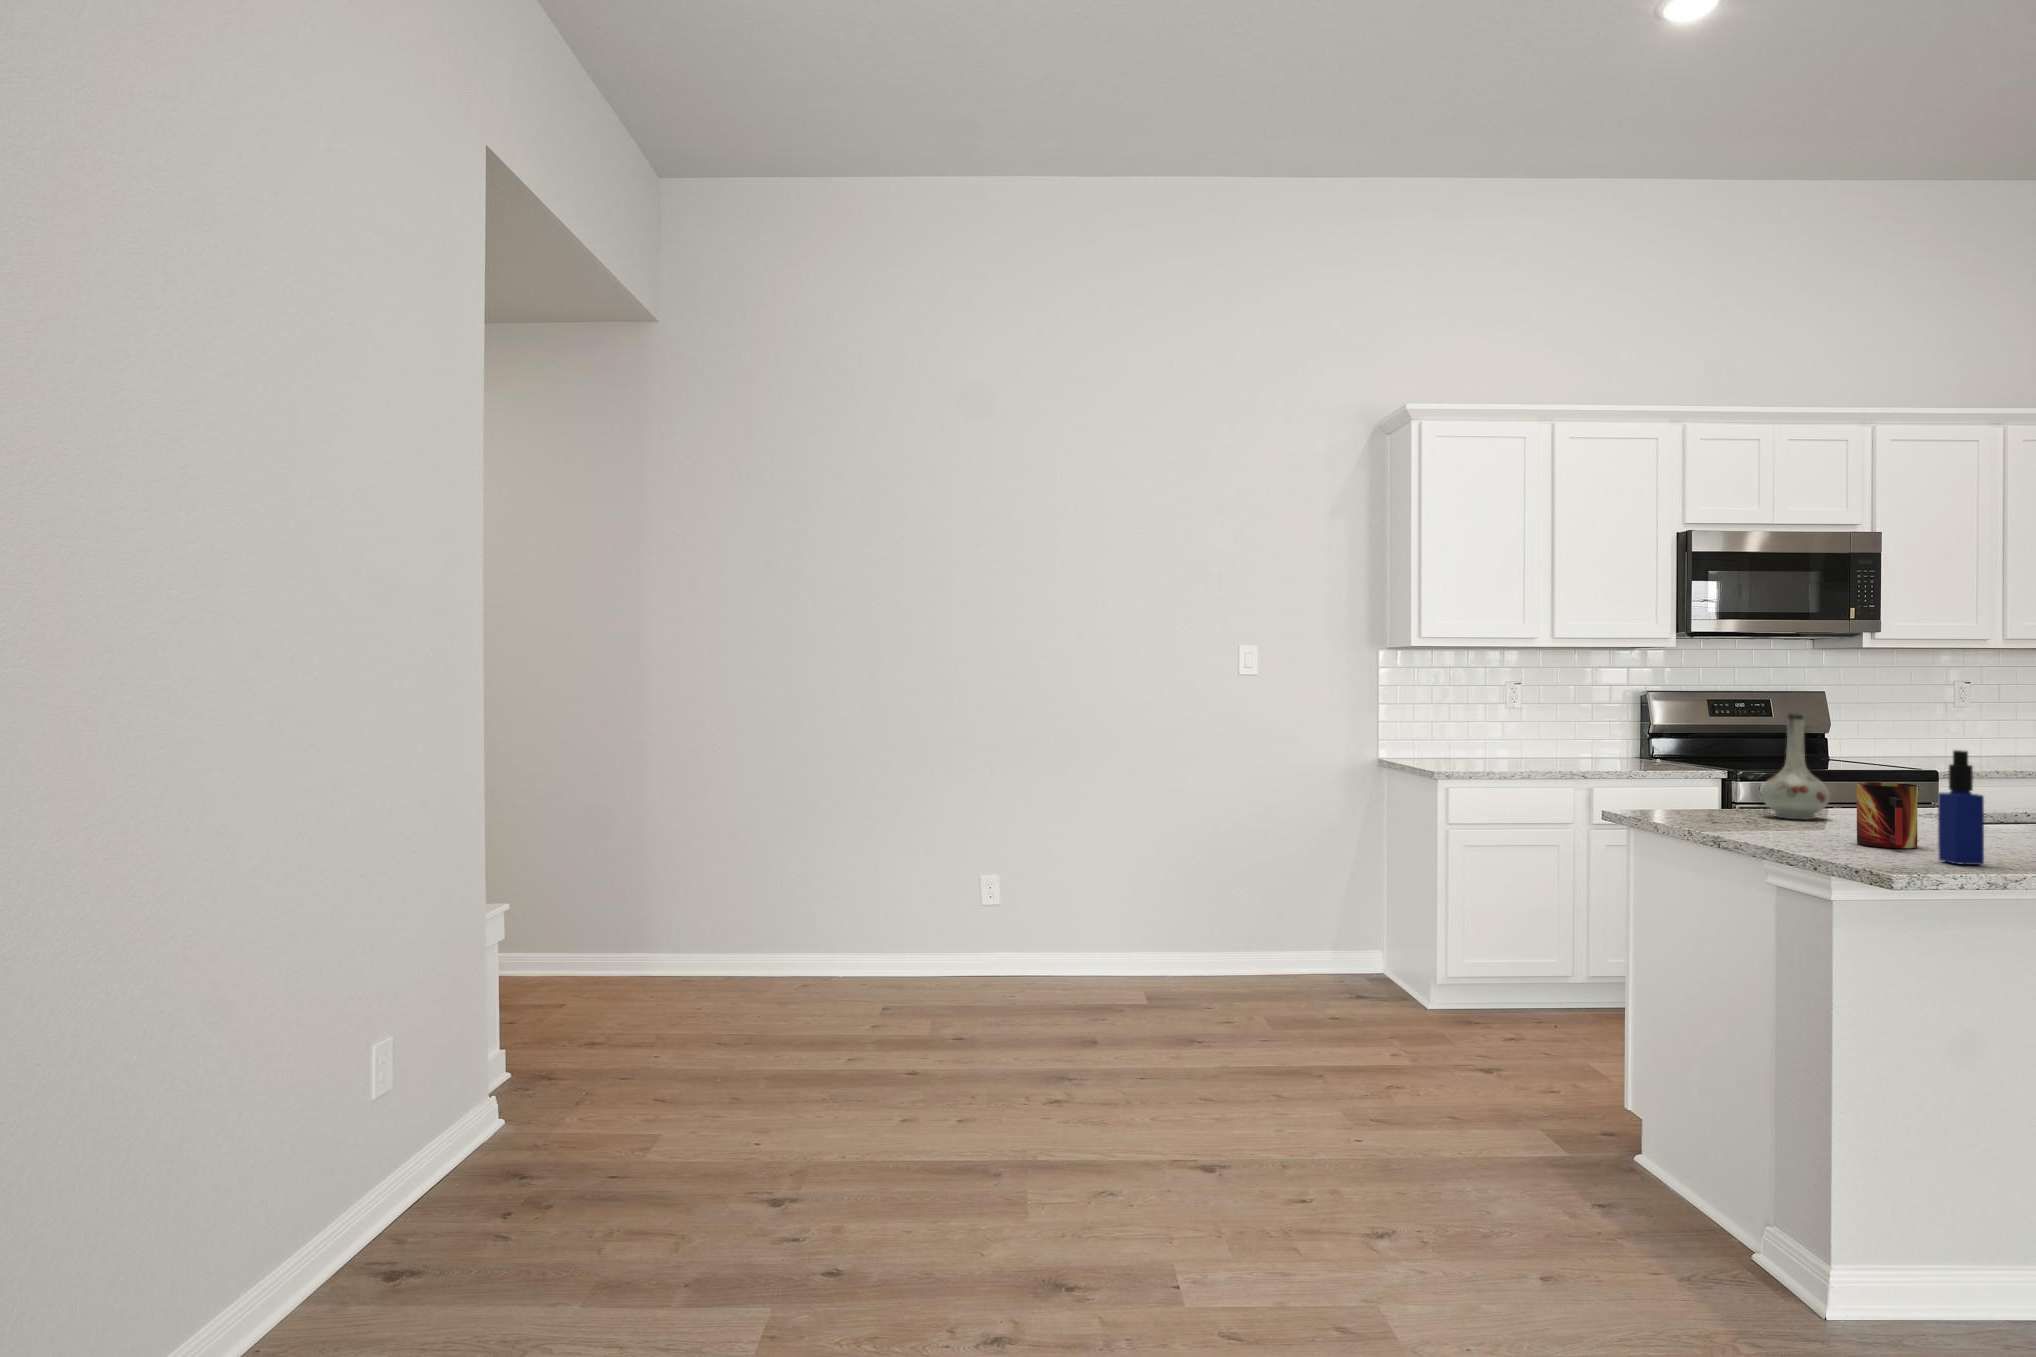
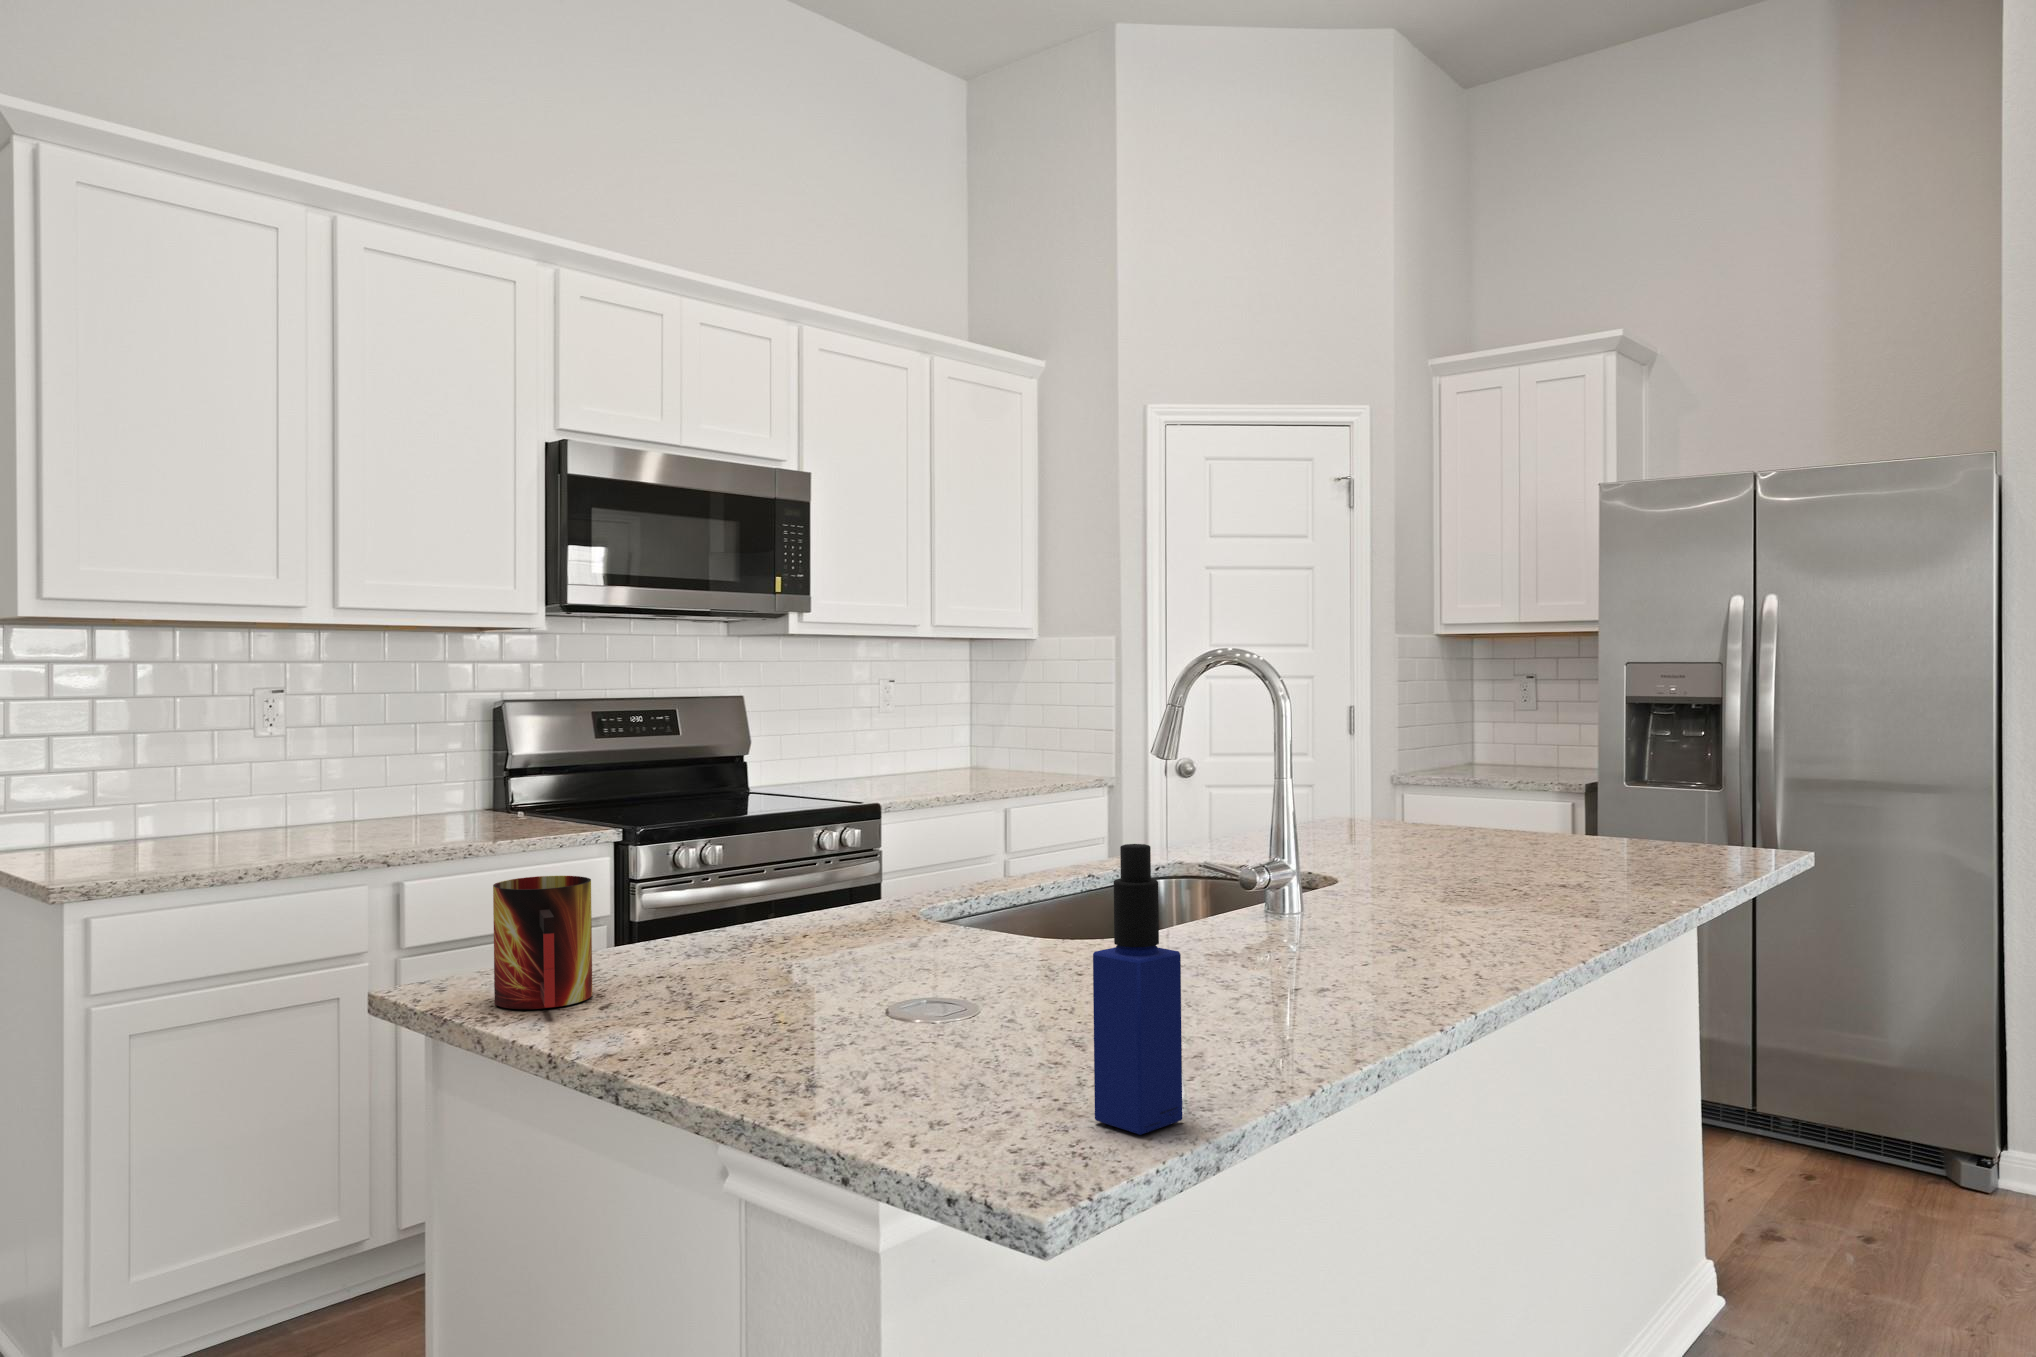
vase: present [1761,713,1830,819] -> none [688,746,806,968]
mug: present [1857,782,1917,848] -> present [493,876,592,1009]

